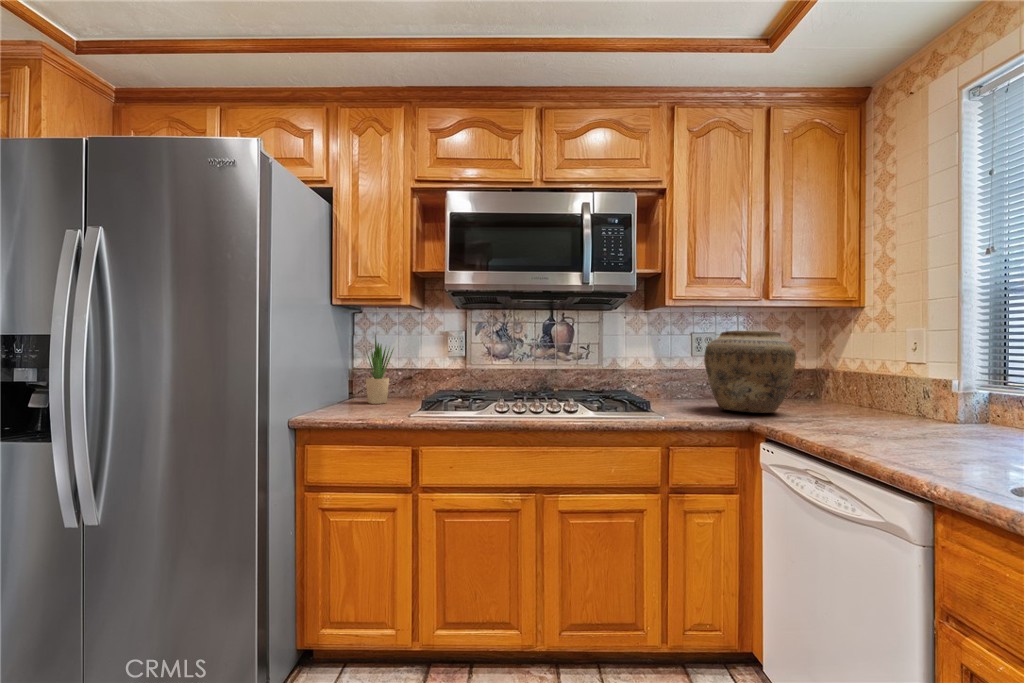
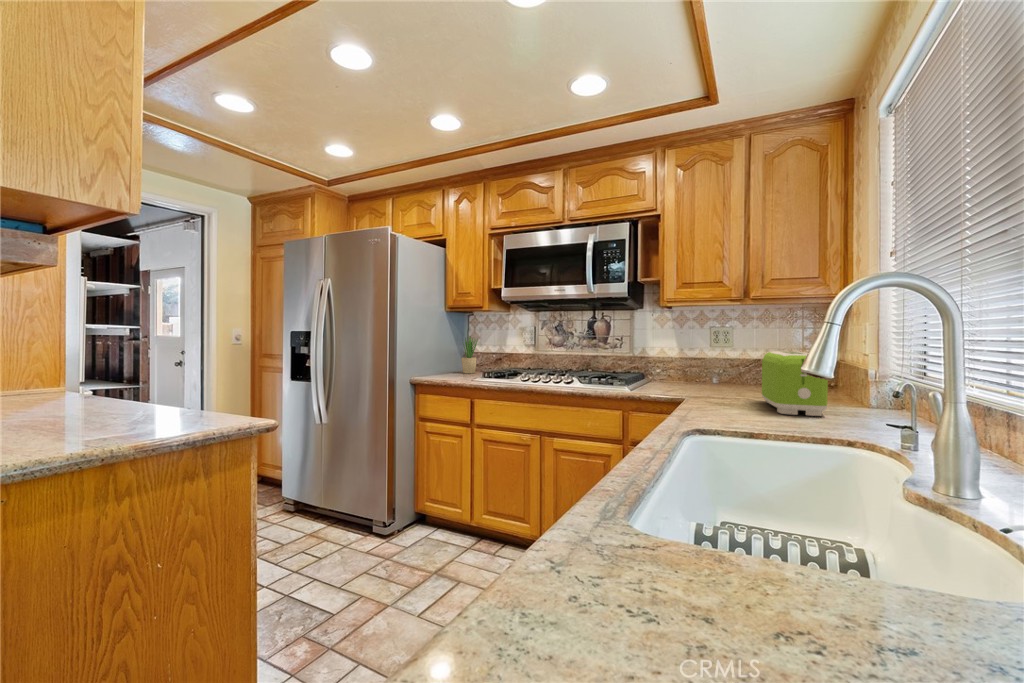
vase: present [704,331,796,413] -> none [672,327,744,392]
toaster: none [844,361,966,438] -> present [762,351,828,416]

